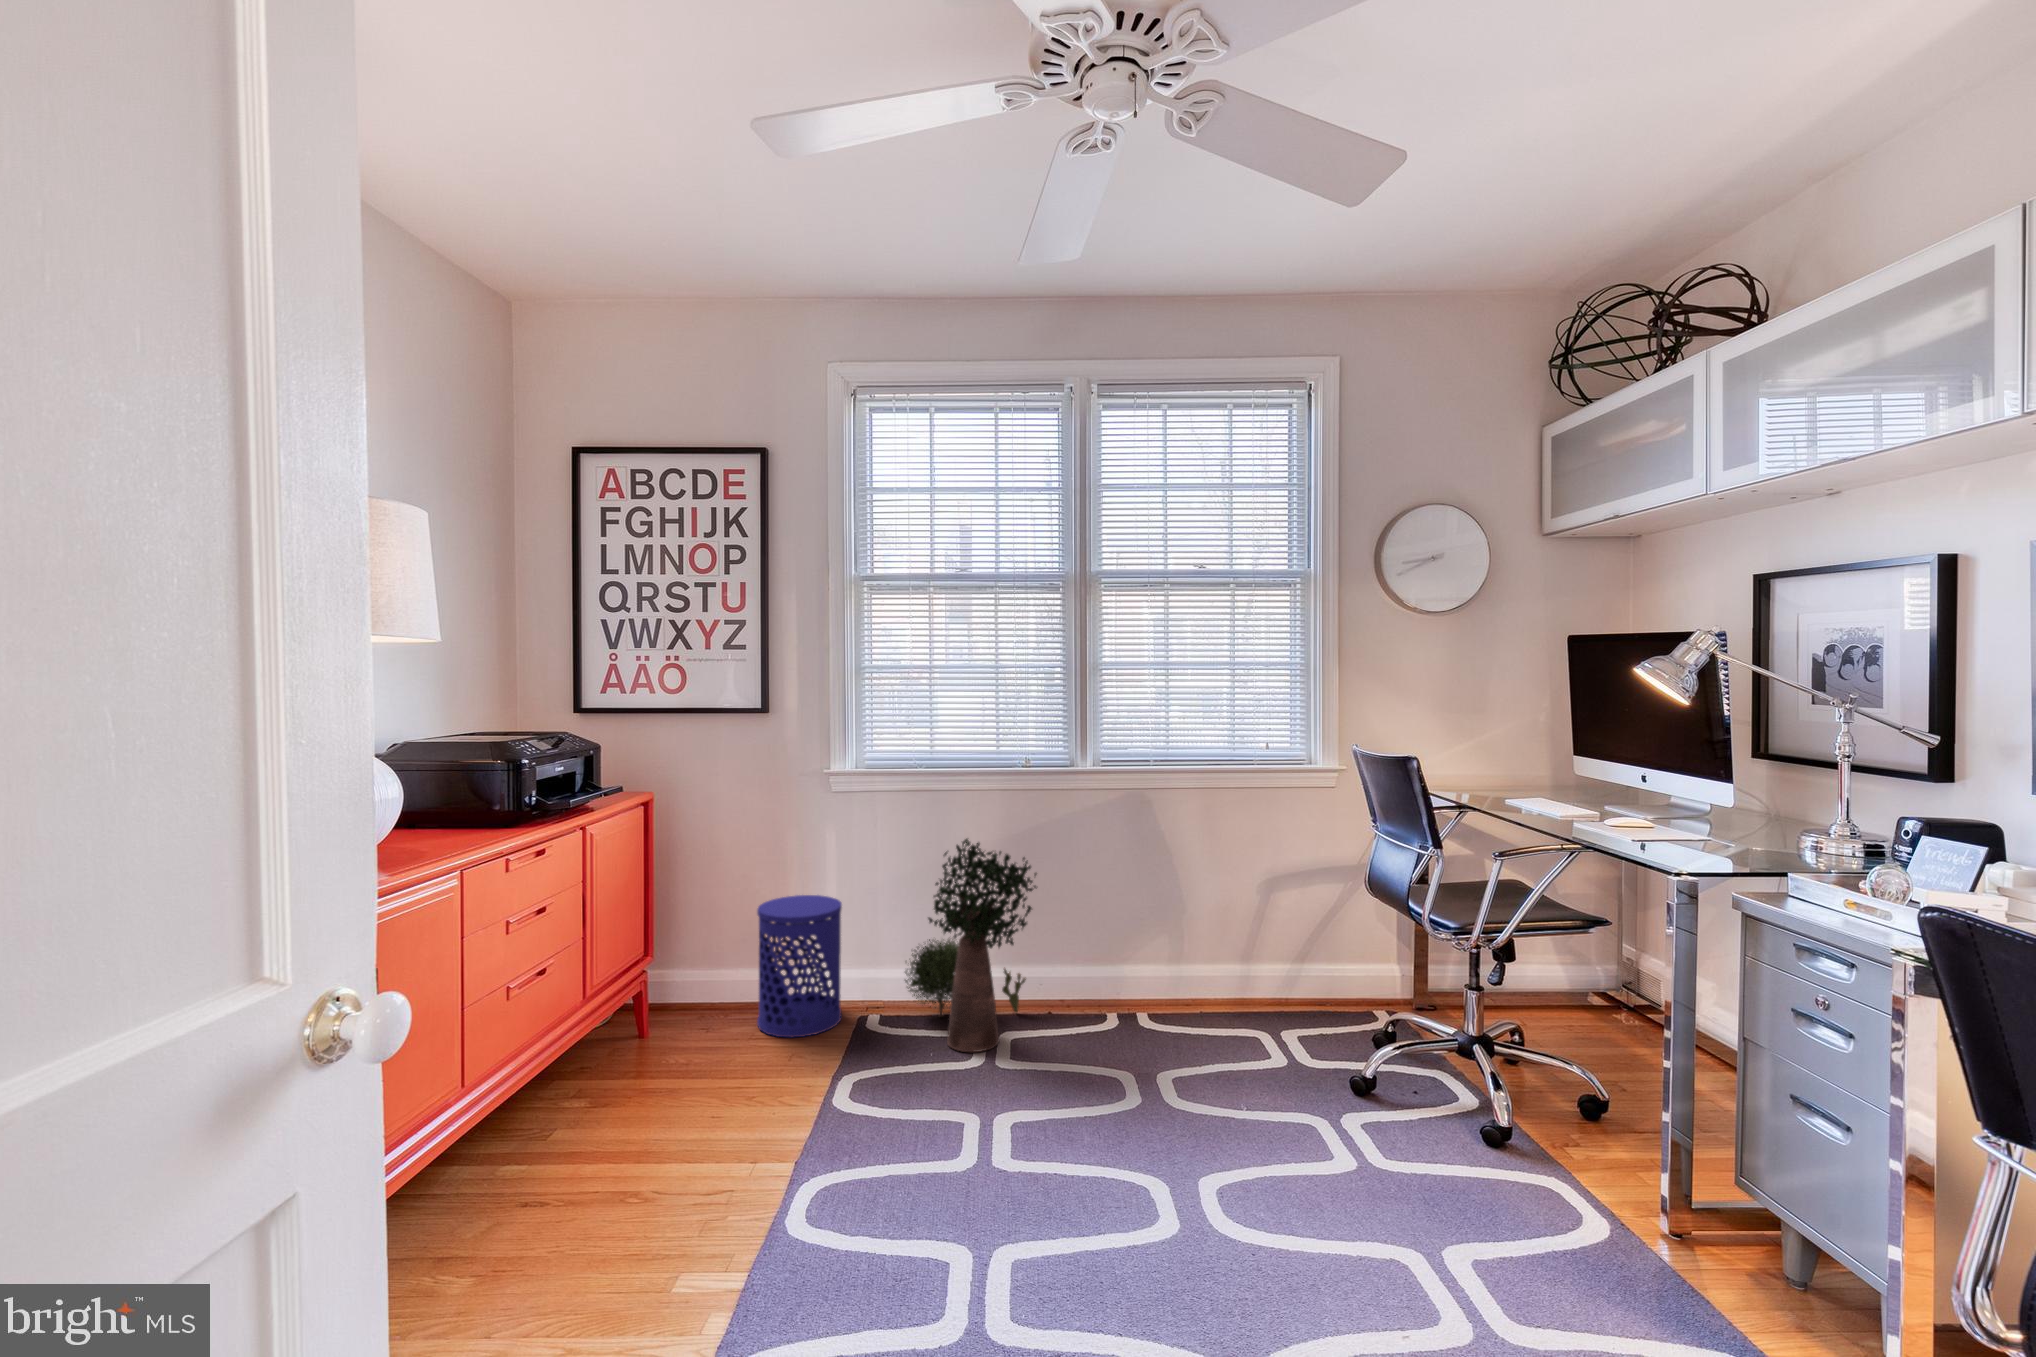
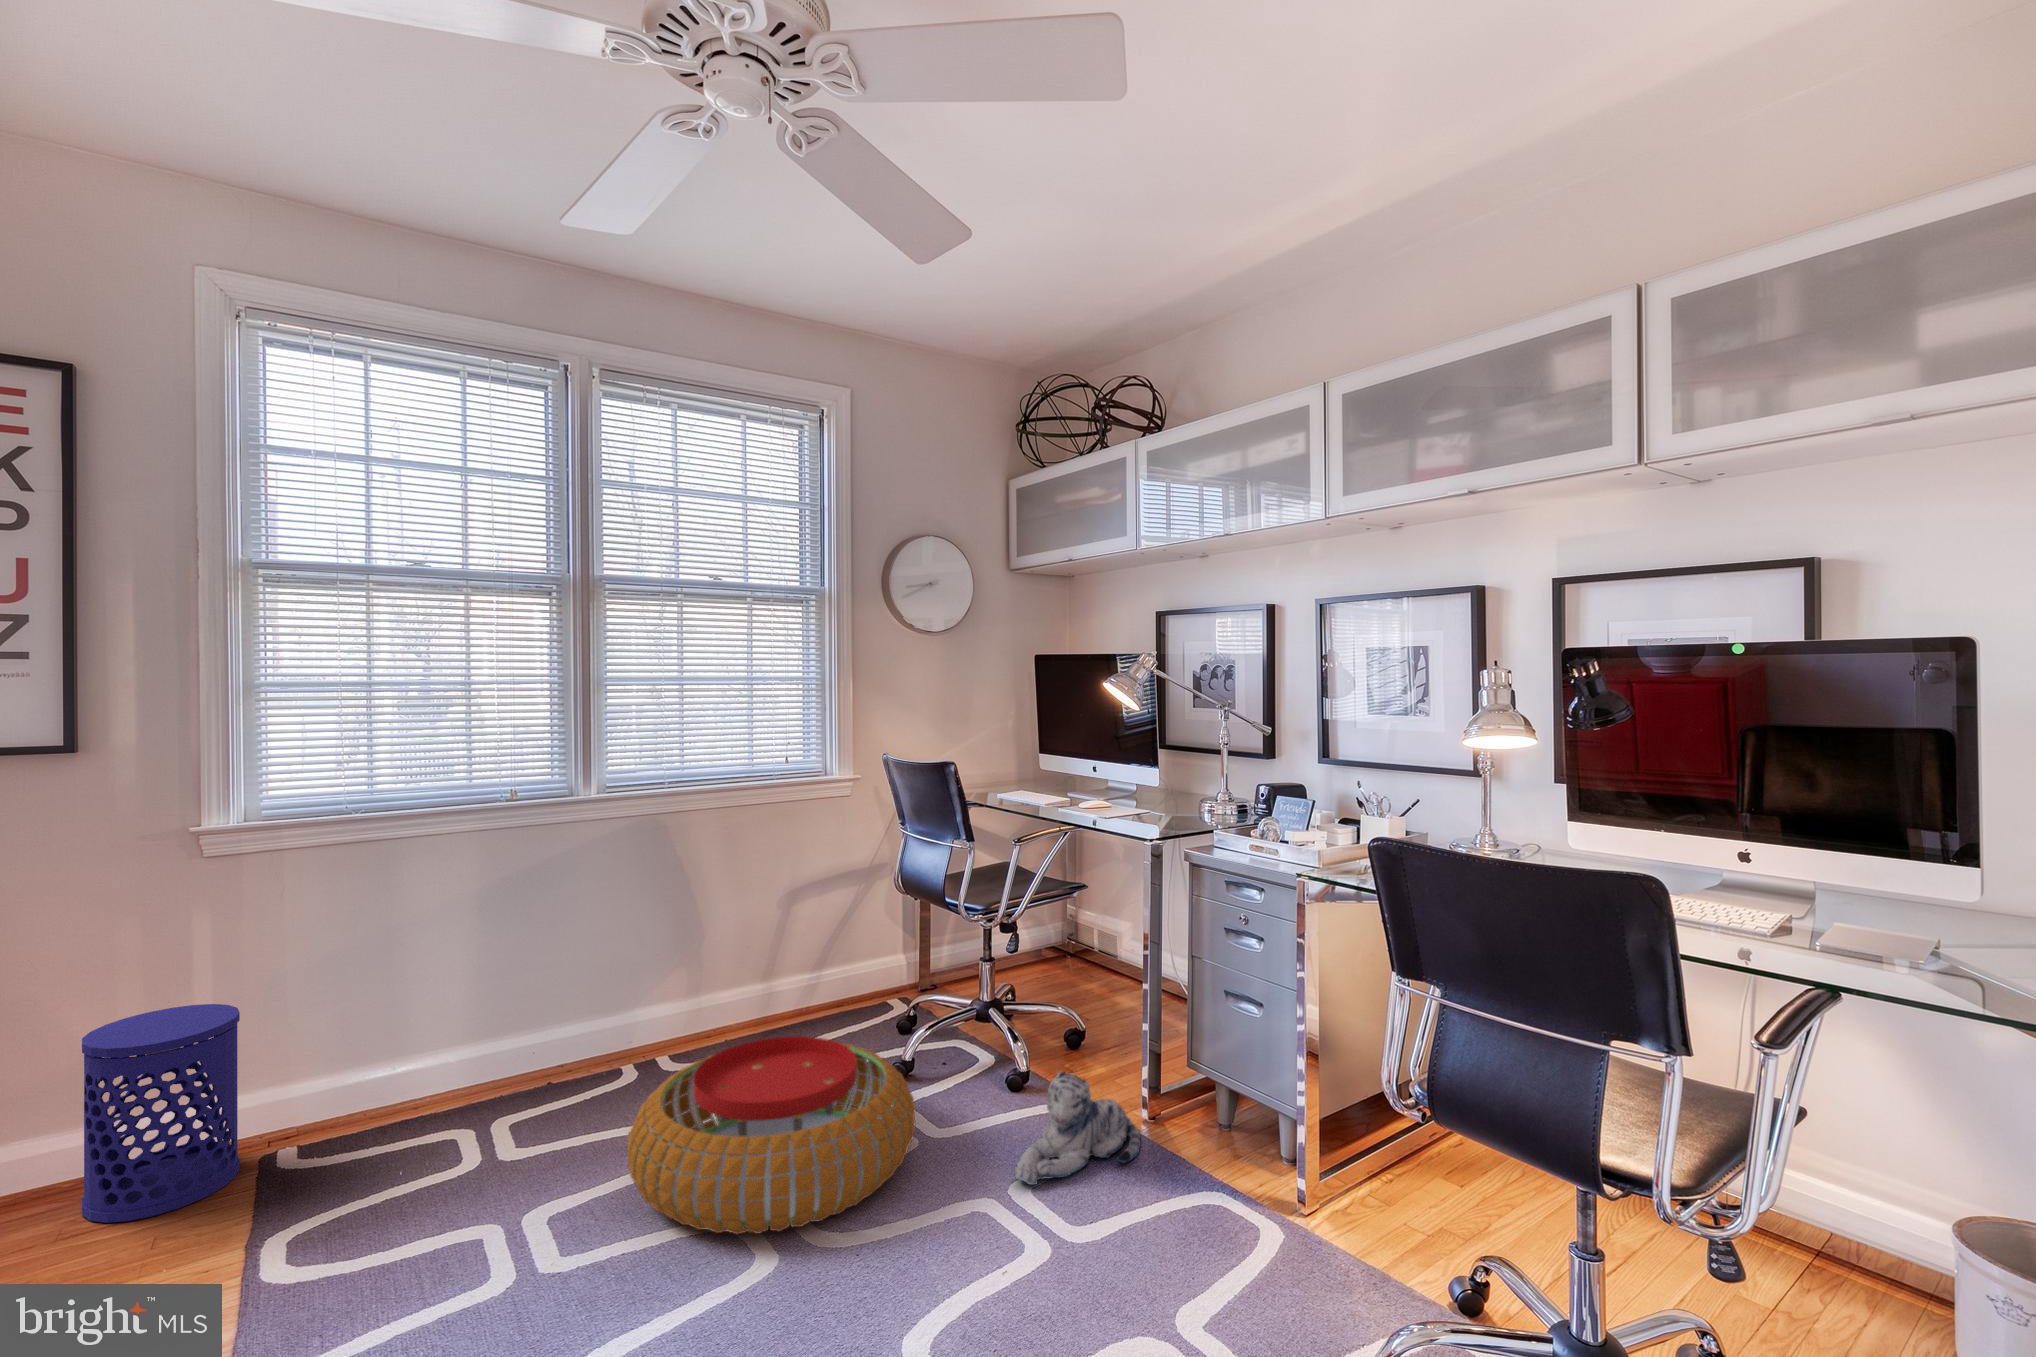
potted plant: present [905,839,1037,1052] -> none [344,893,545,1159]
pouf: none [1072,1015,1351,1206] -> present [627,1036,915,1234]
plush toy: none [1455,1135,1650,1275] -> present [1015,1071,1141,1185]

